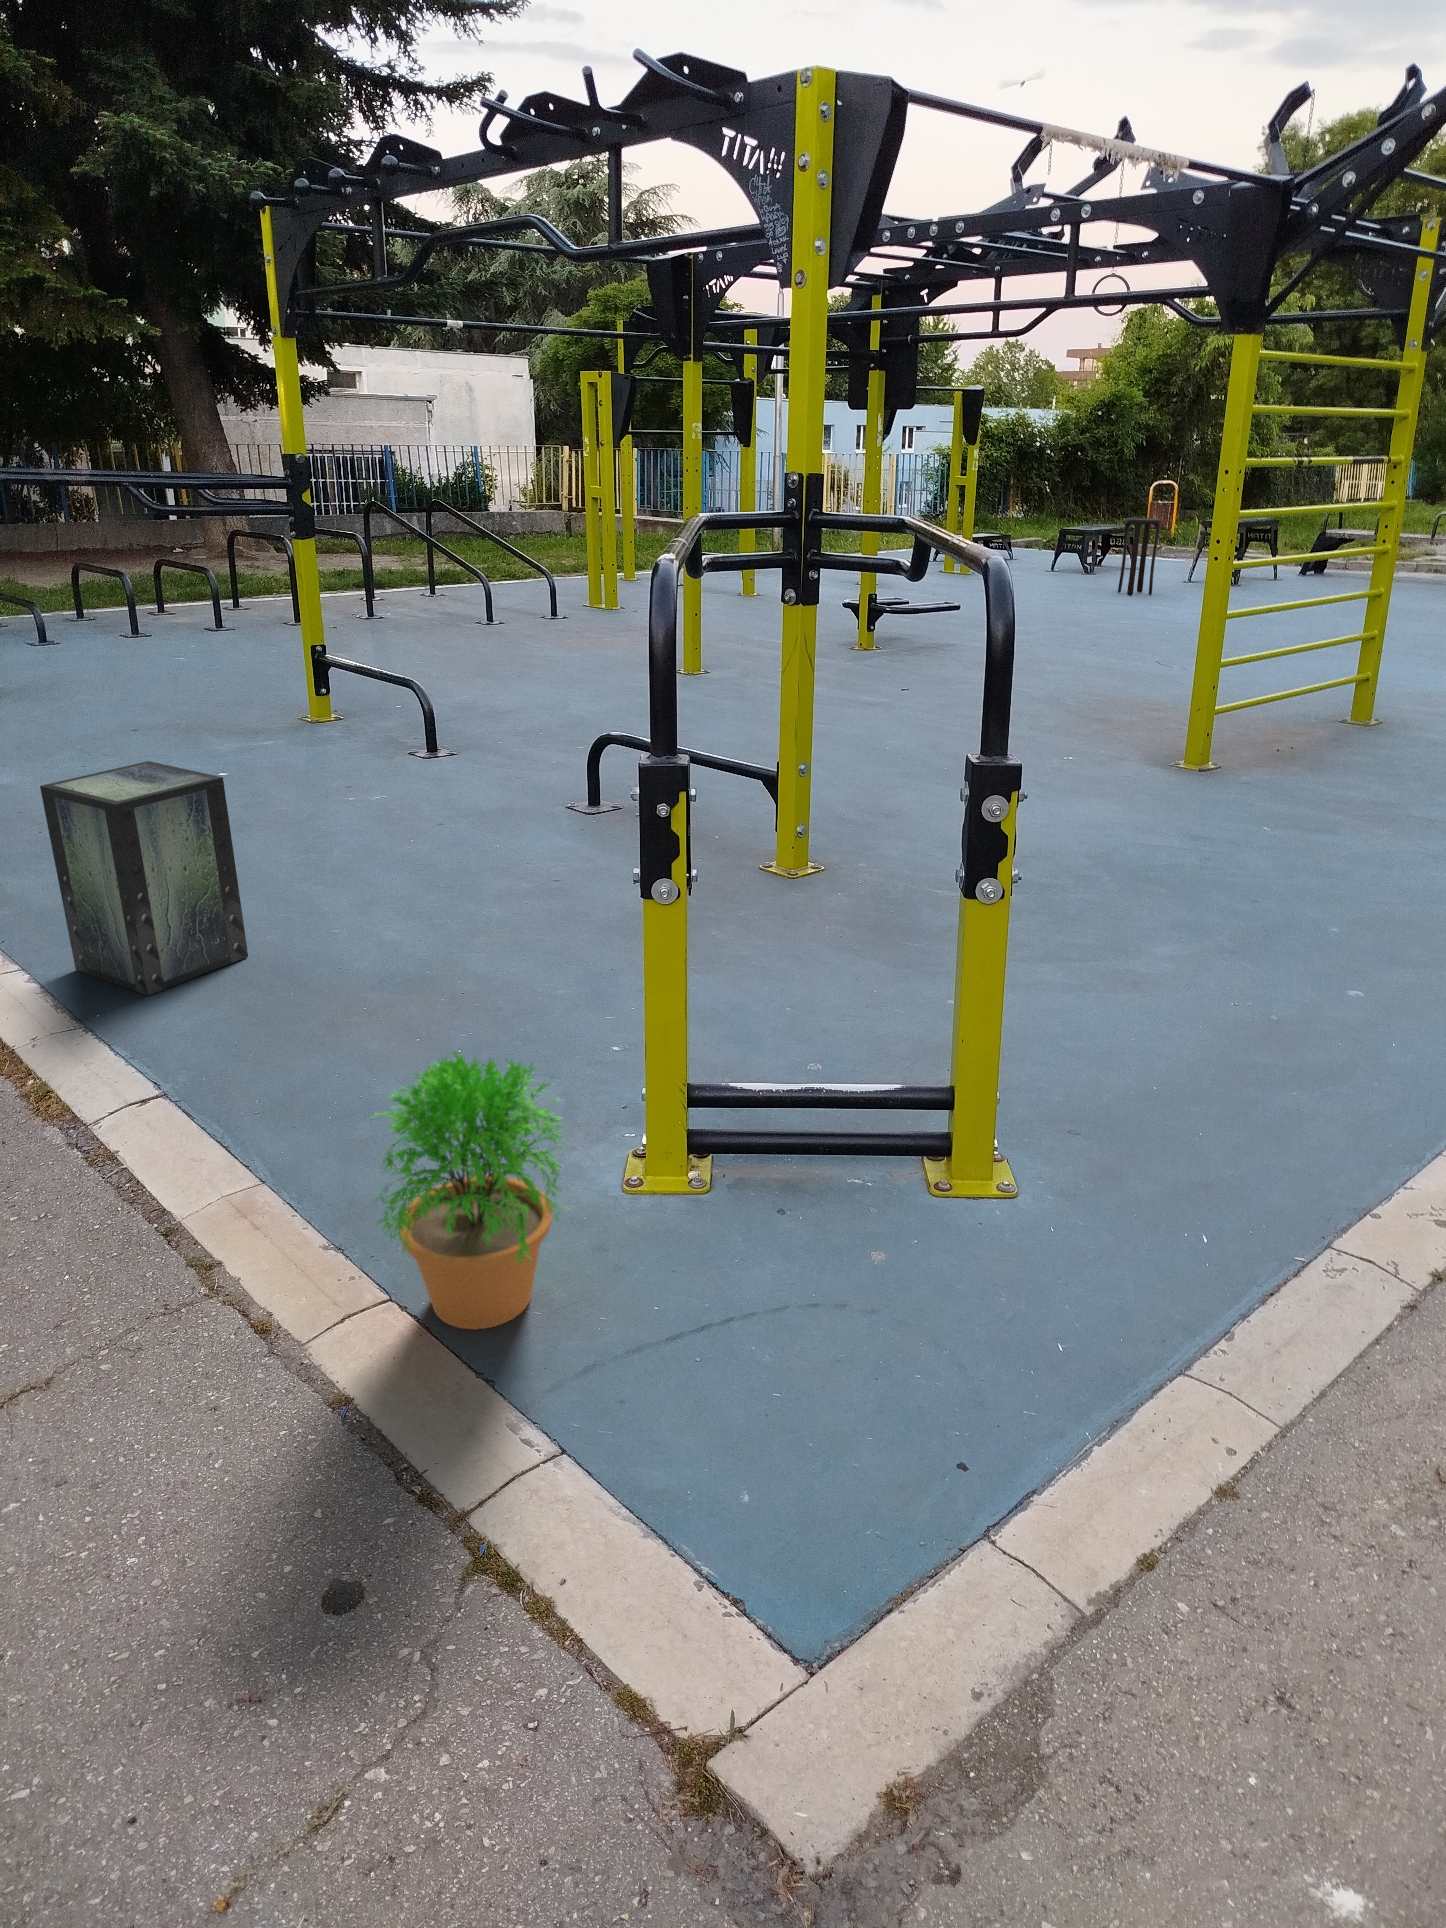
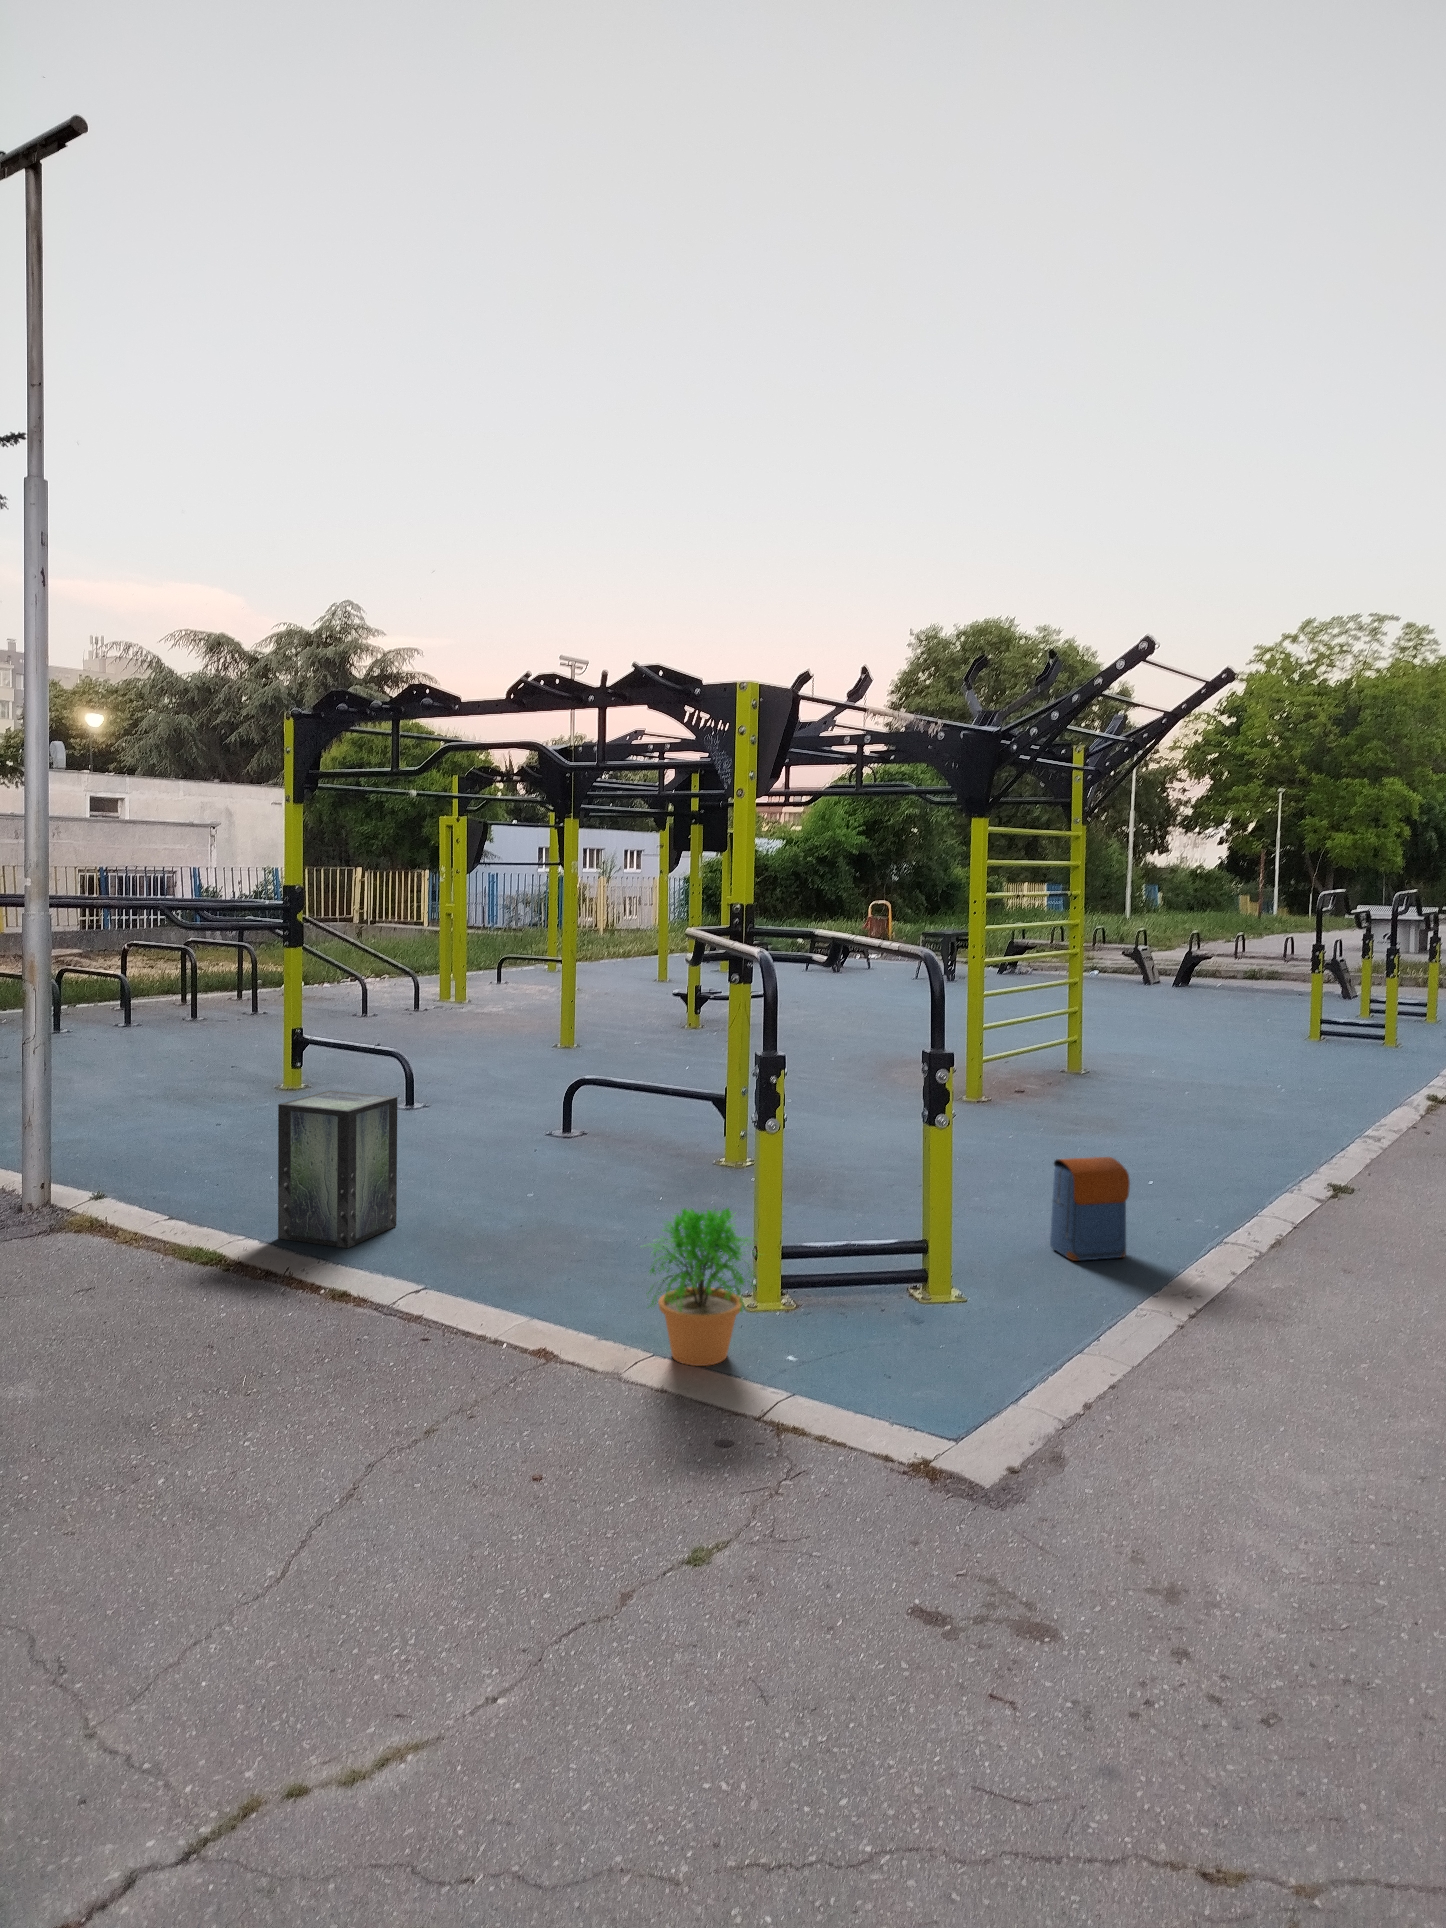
stool: present [1118,518,1162,596] -> none [867,930,896,990]
backpack: none [1214,937,1370,1110] -> present [1050,1157,1130,1261]

